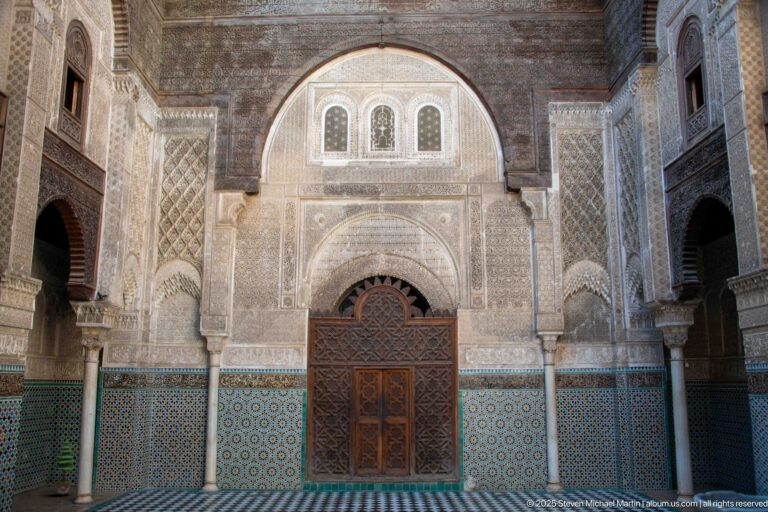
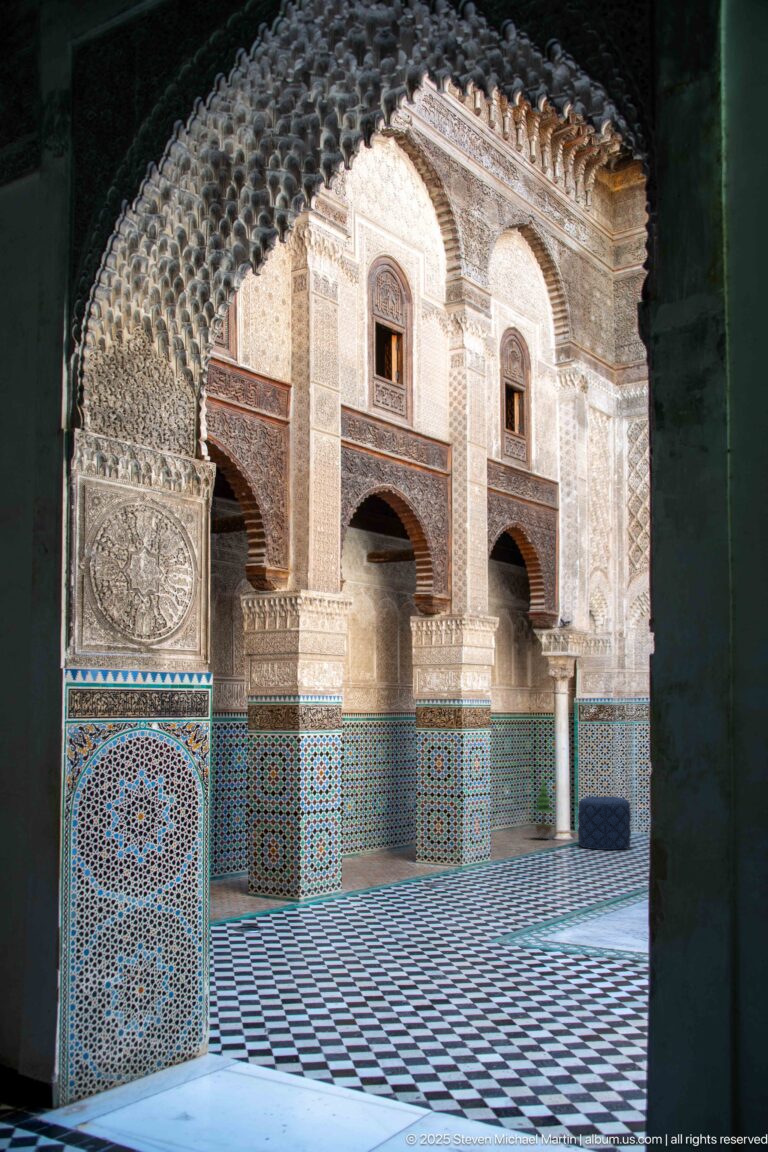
pouf: none [98,452,150,502] -> present [578,796,631,850]

